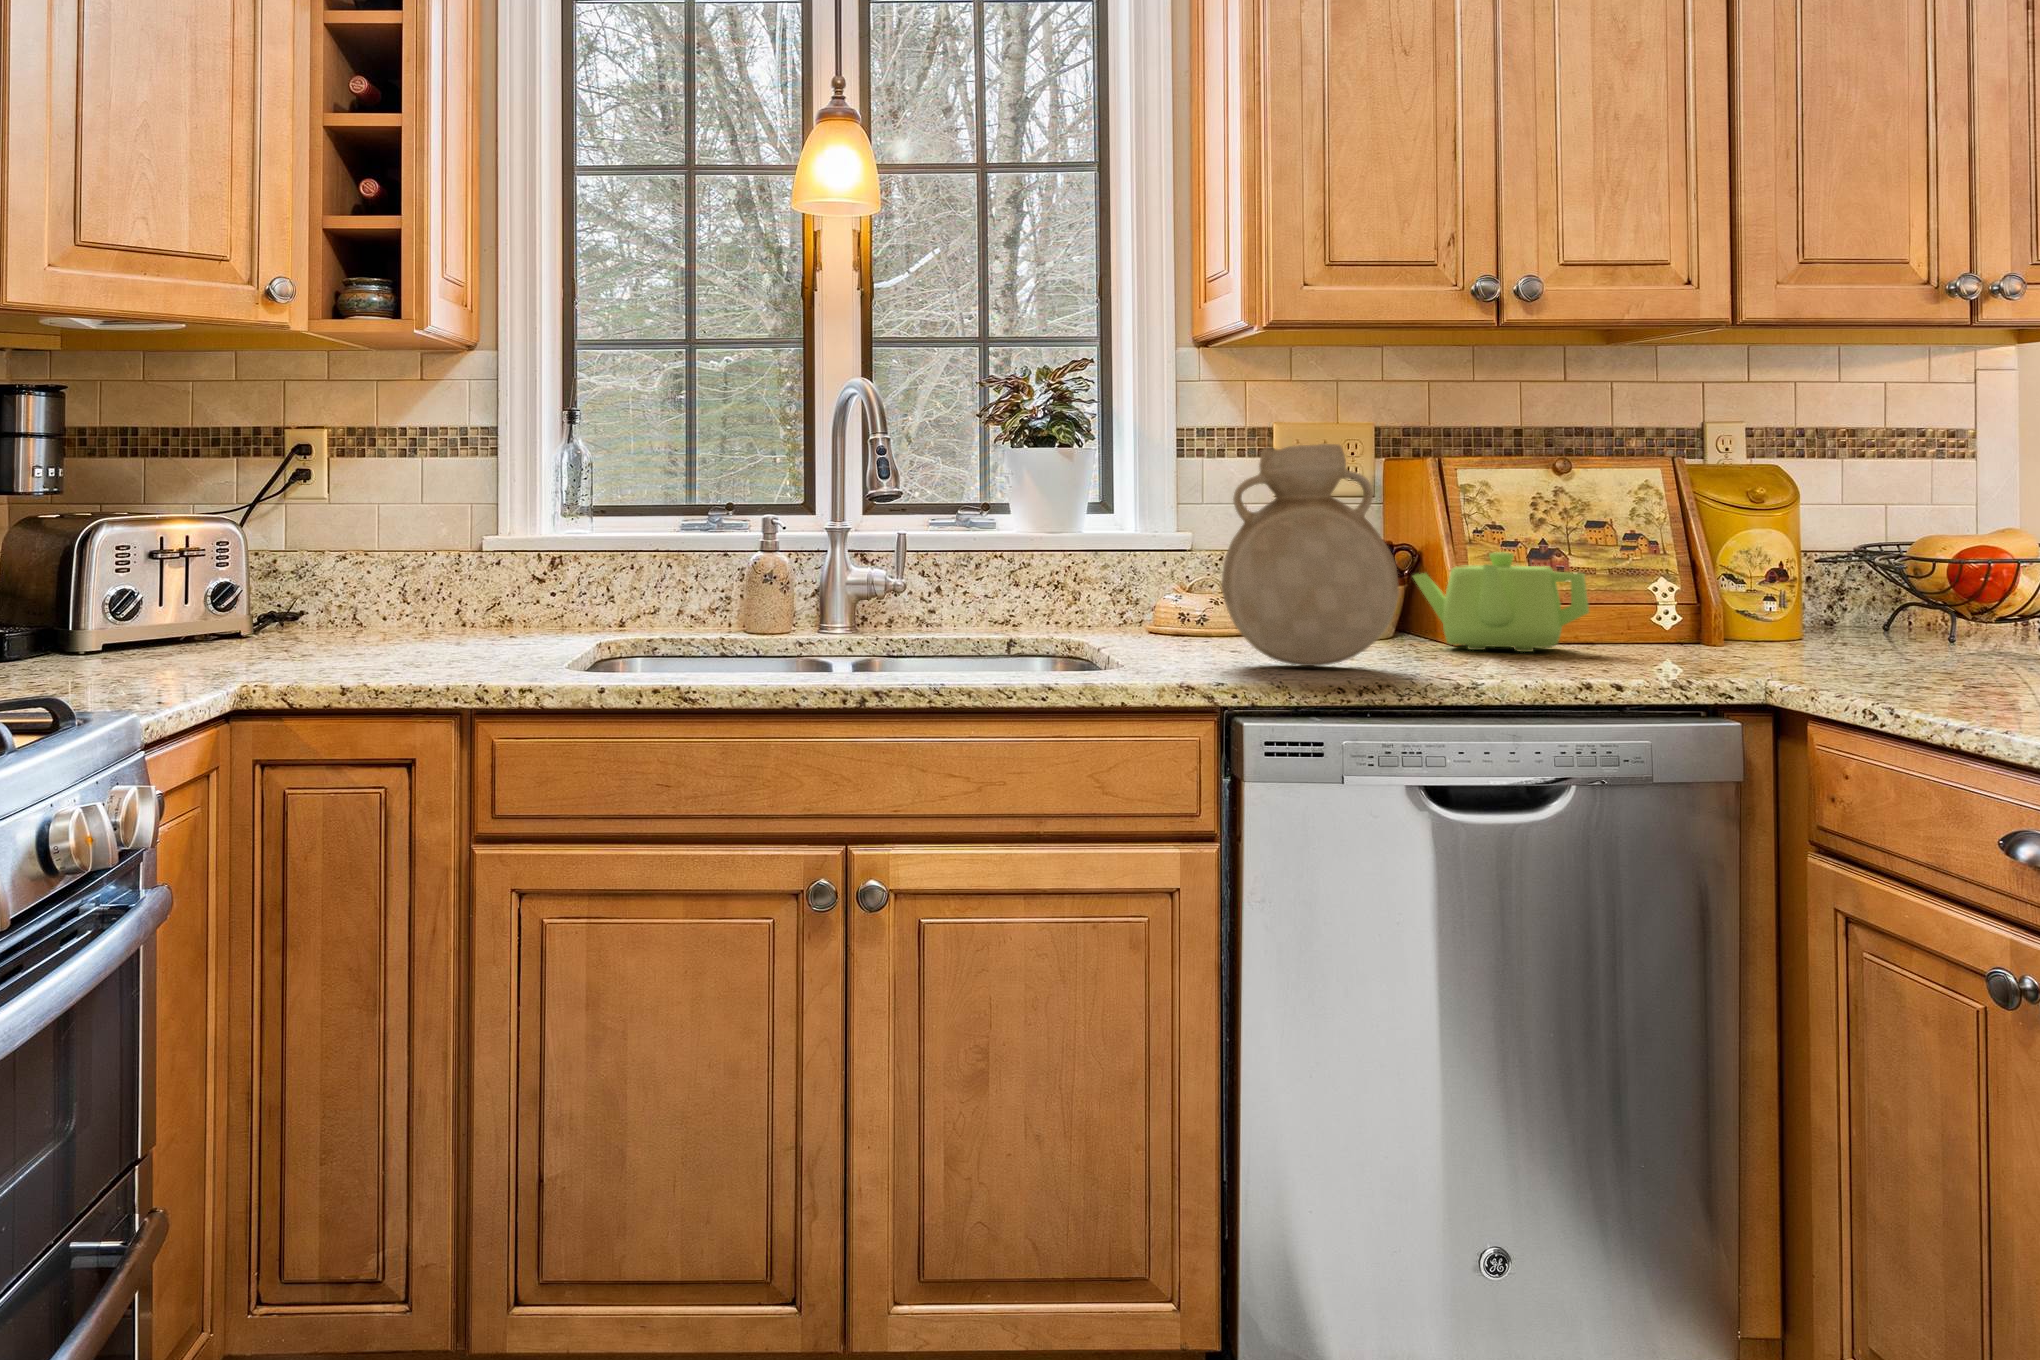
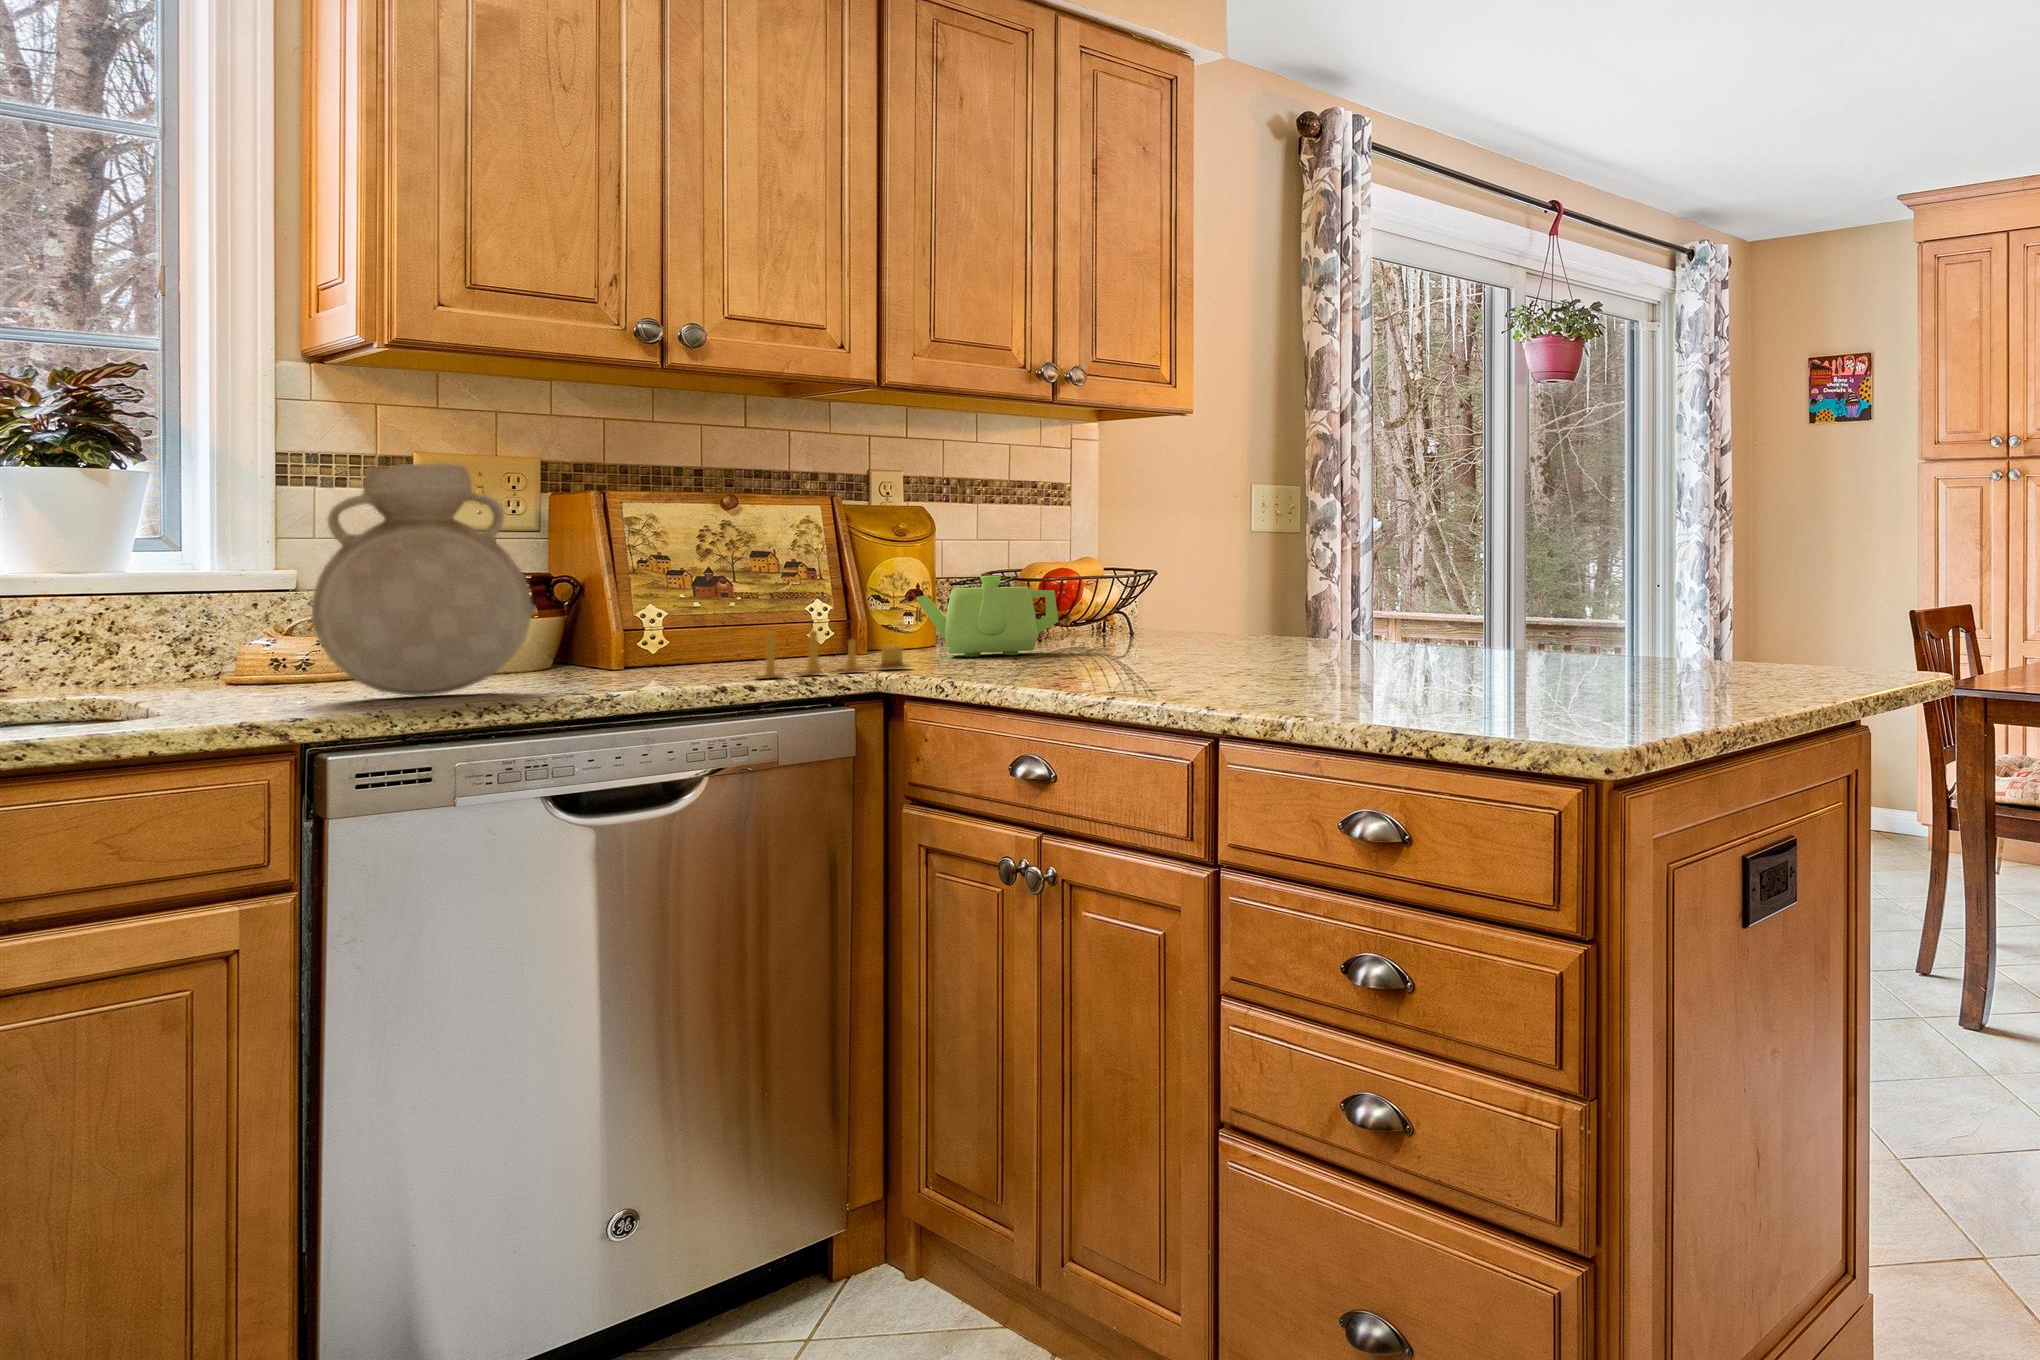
teapot: present [1413,552,1589,652] -> present [916,576,1058,657]
candle: none [1614,615,1798,675] -> present [755,630,908,679]

